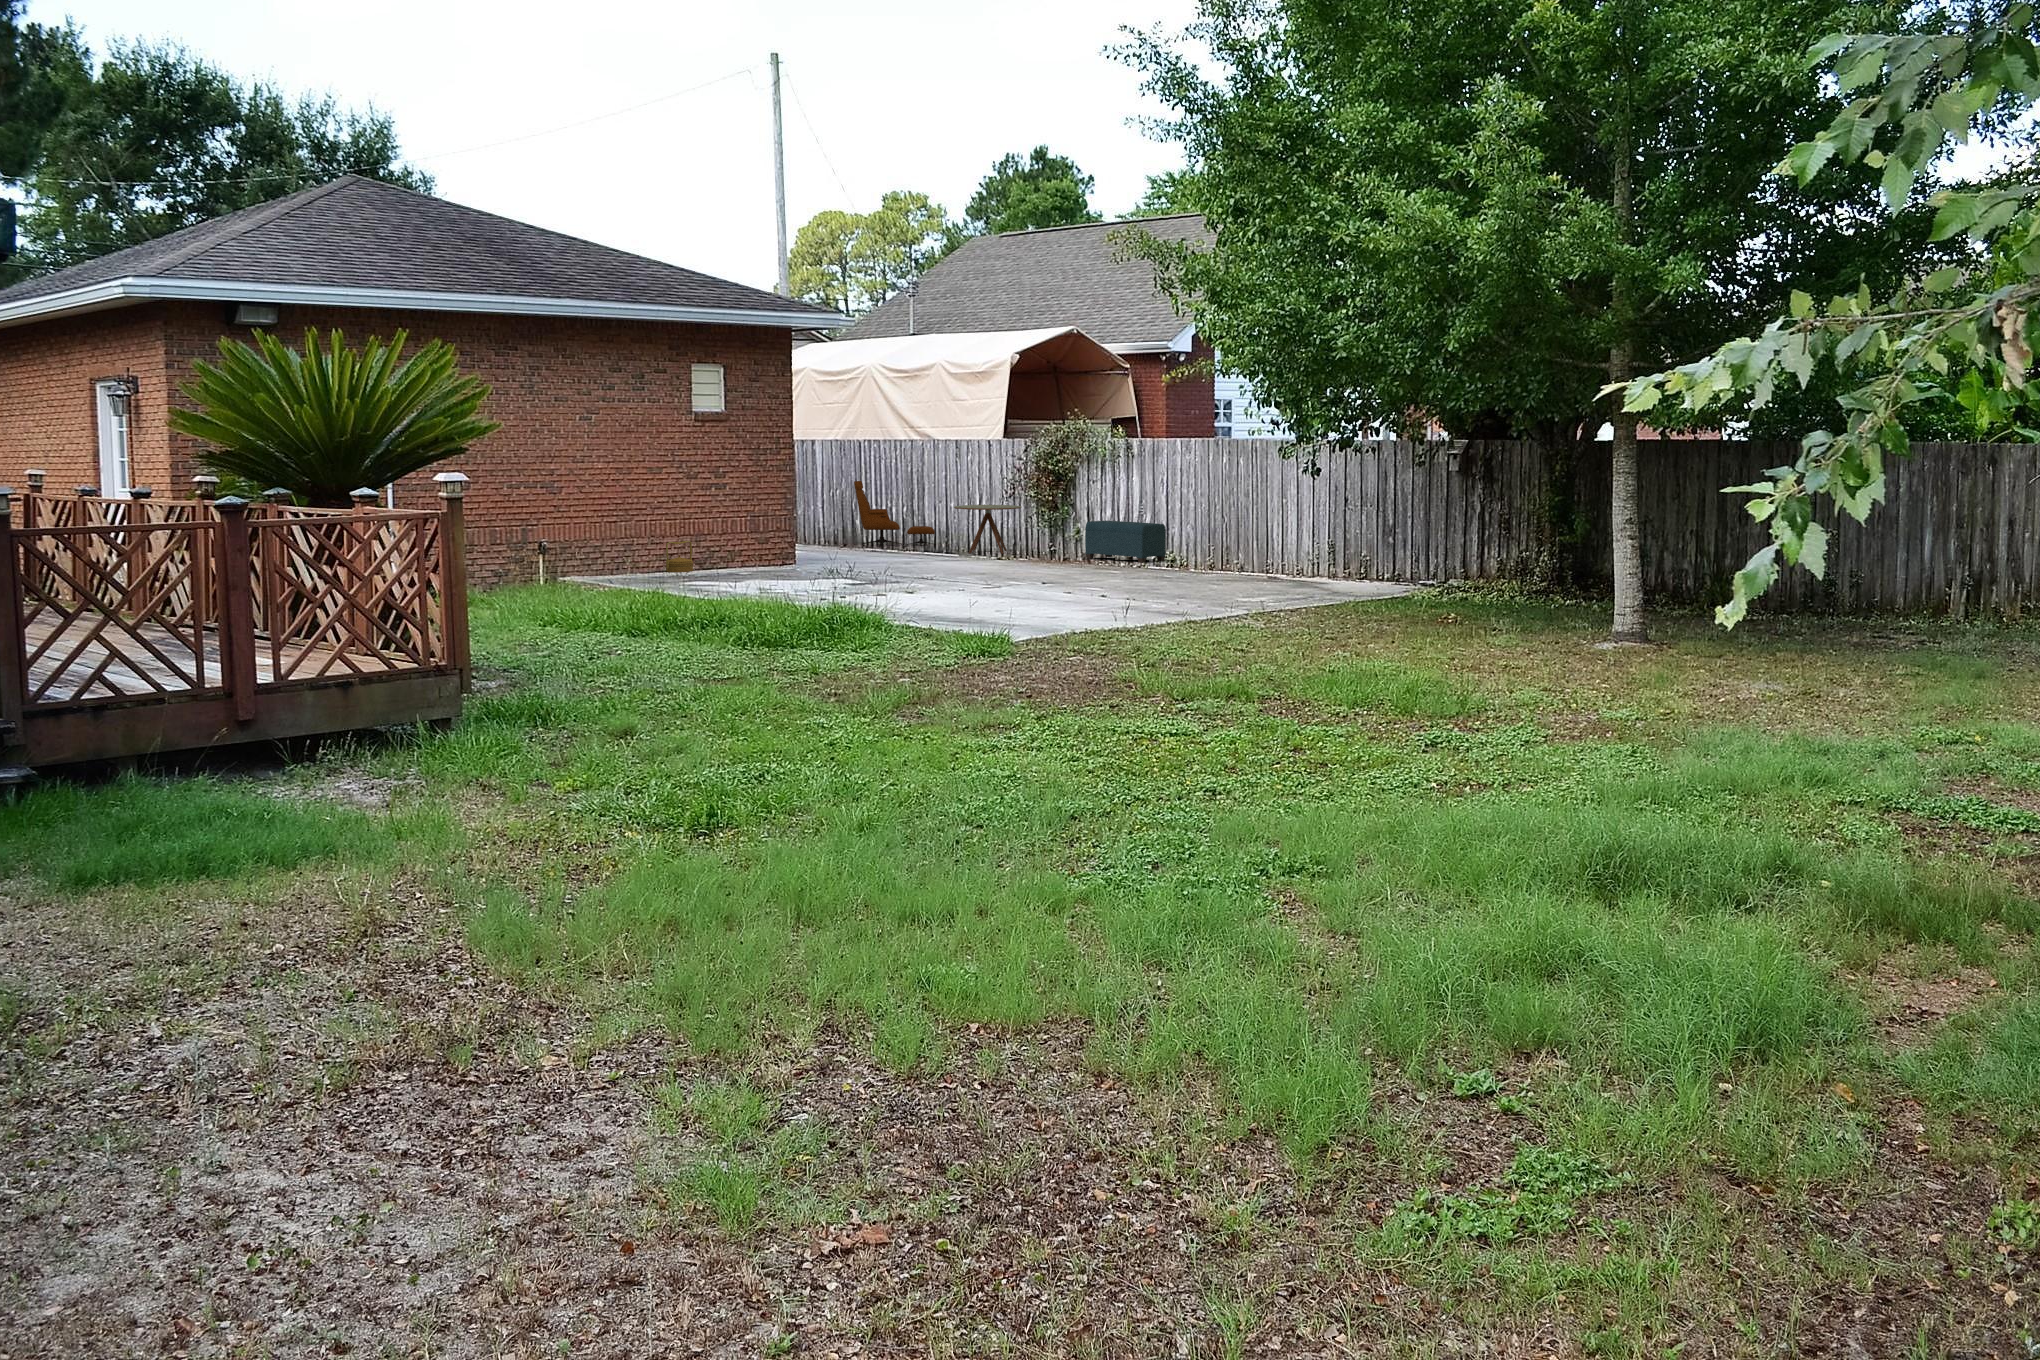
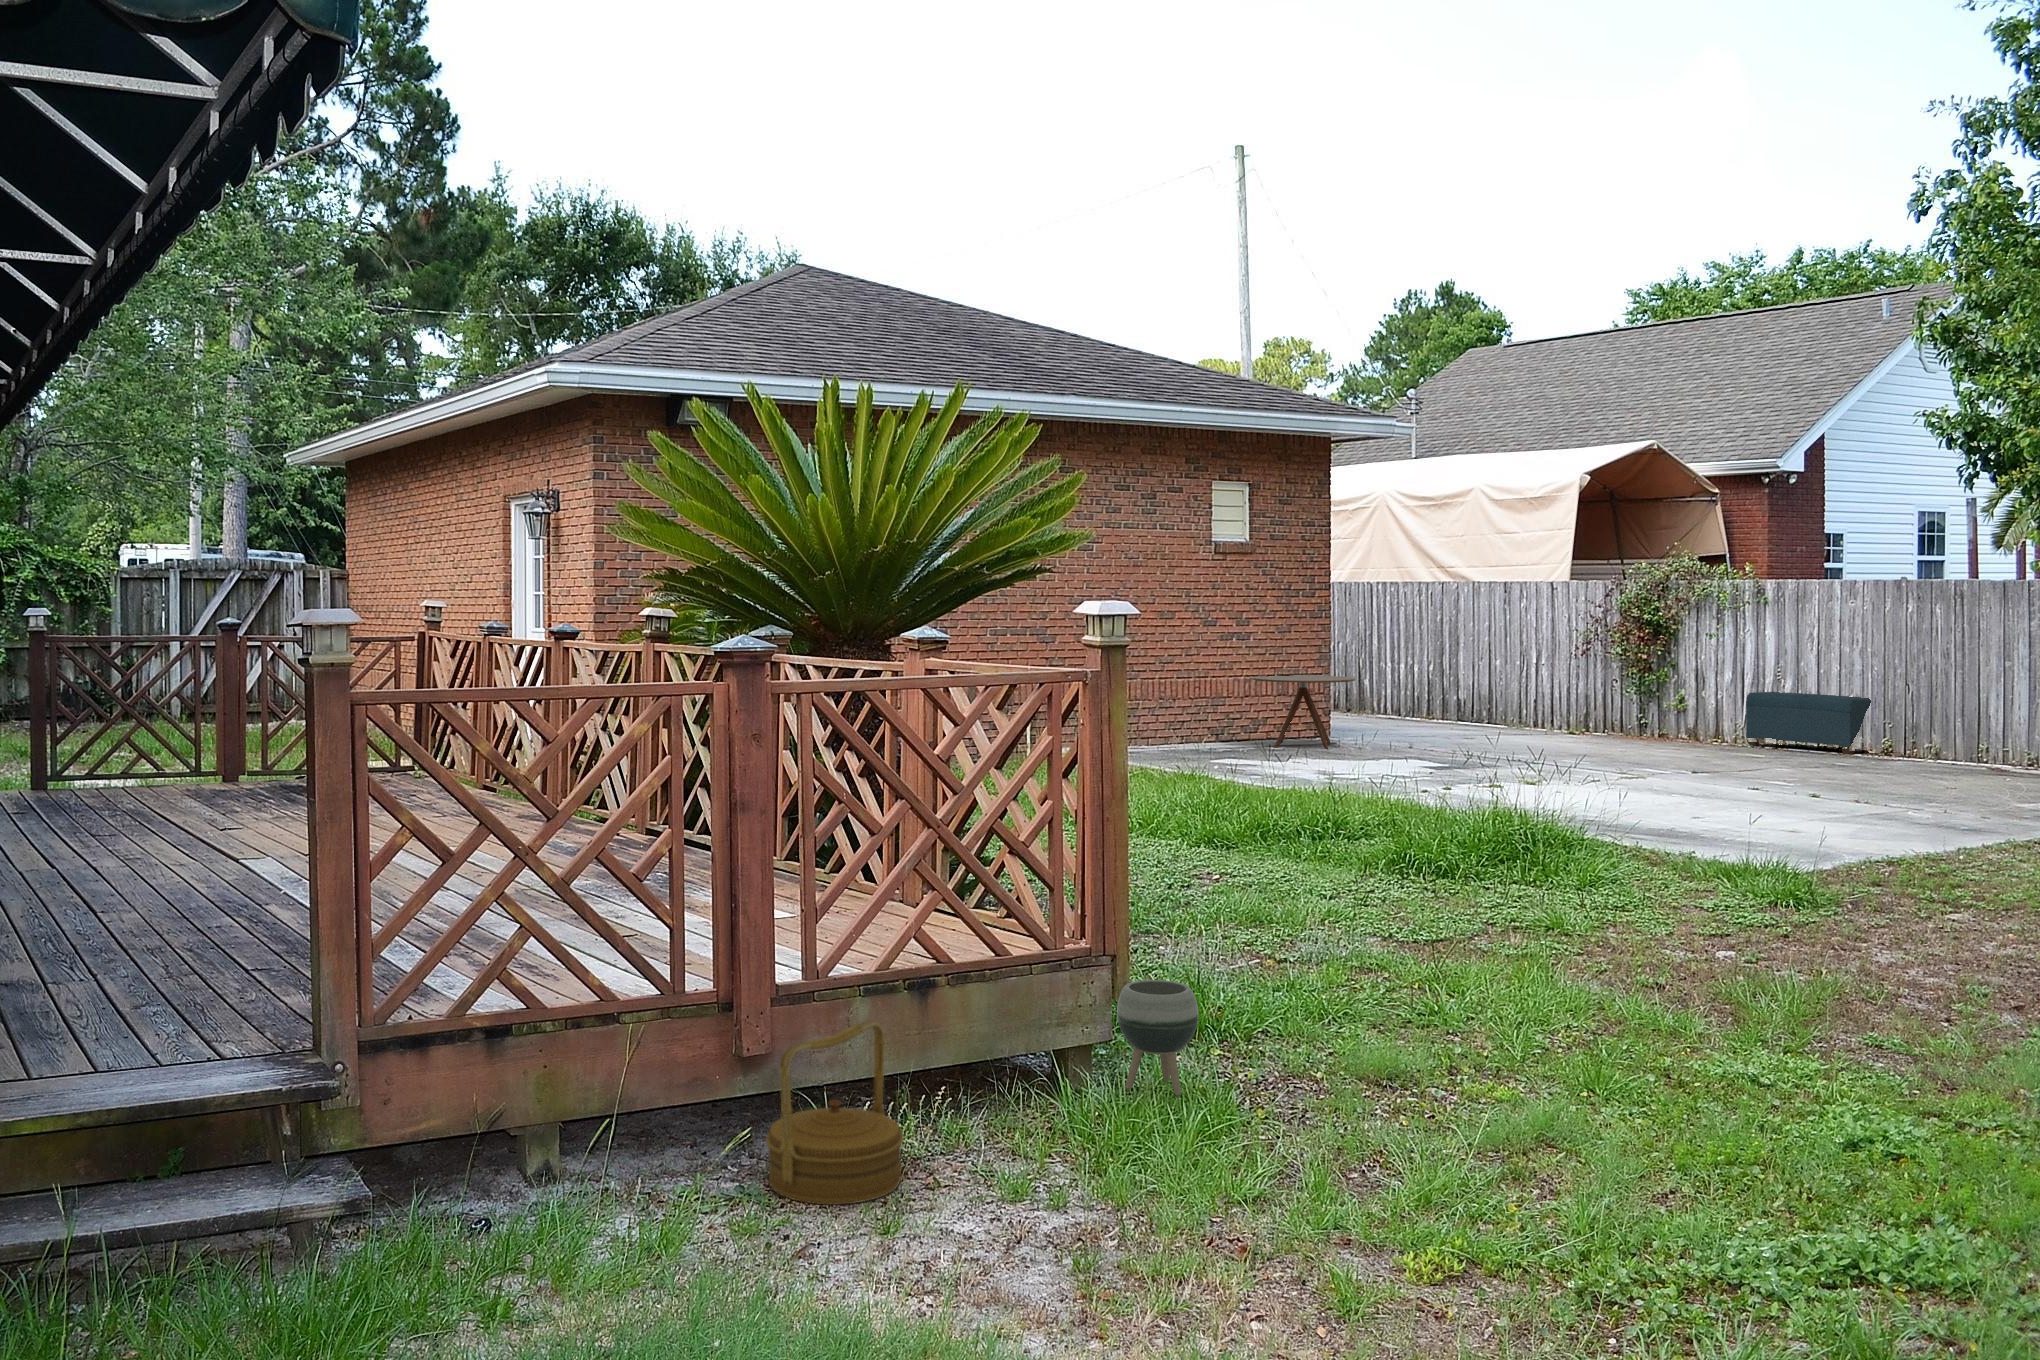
lounge chair: present [854,481,935,546] -> none [1378,634,1489,721]
round table: present [954,505,1022,554] -> present [1252,675,1355,749]
basket: present [666,541,693,572] -> present [766,1021,904,1205]
planter: none [459,680,502,735] -> present [1117,980,1199,1096]

